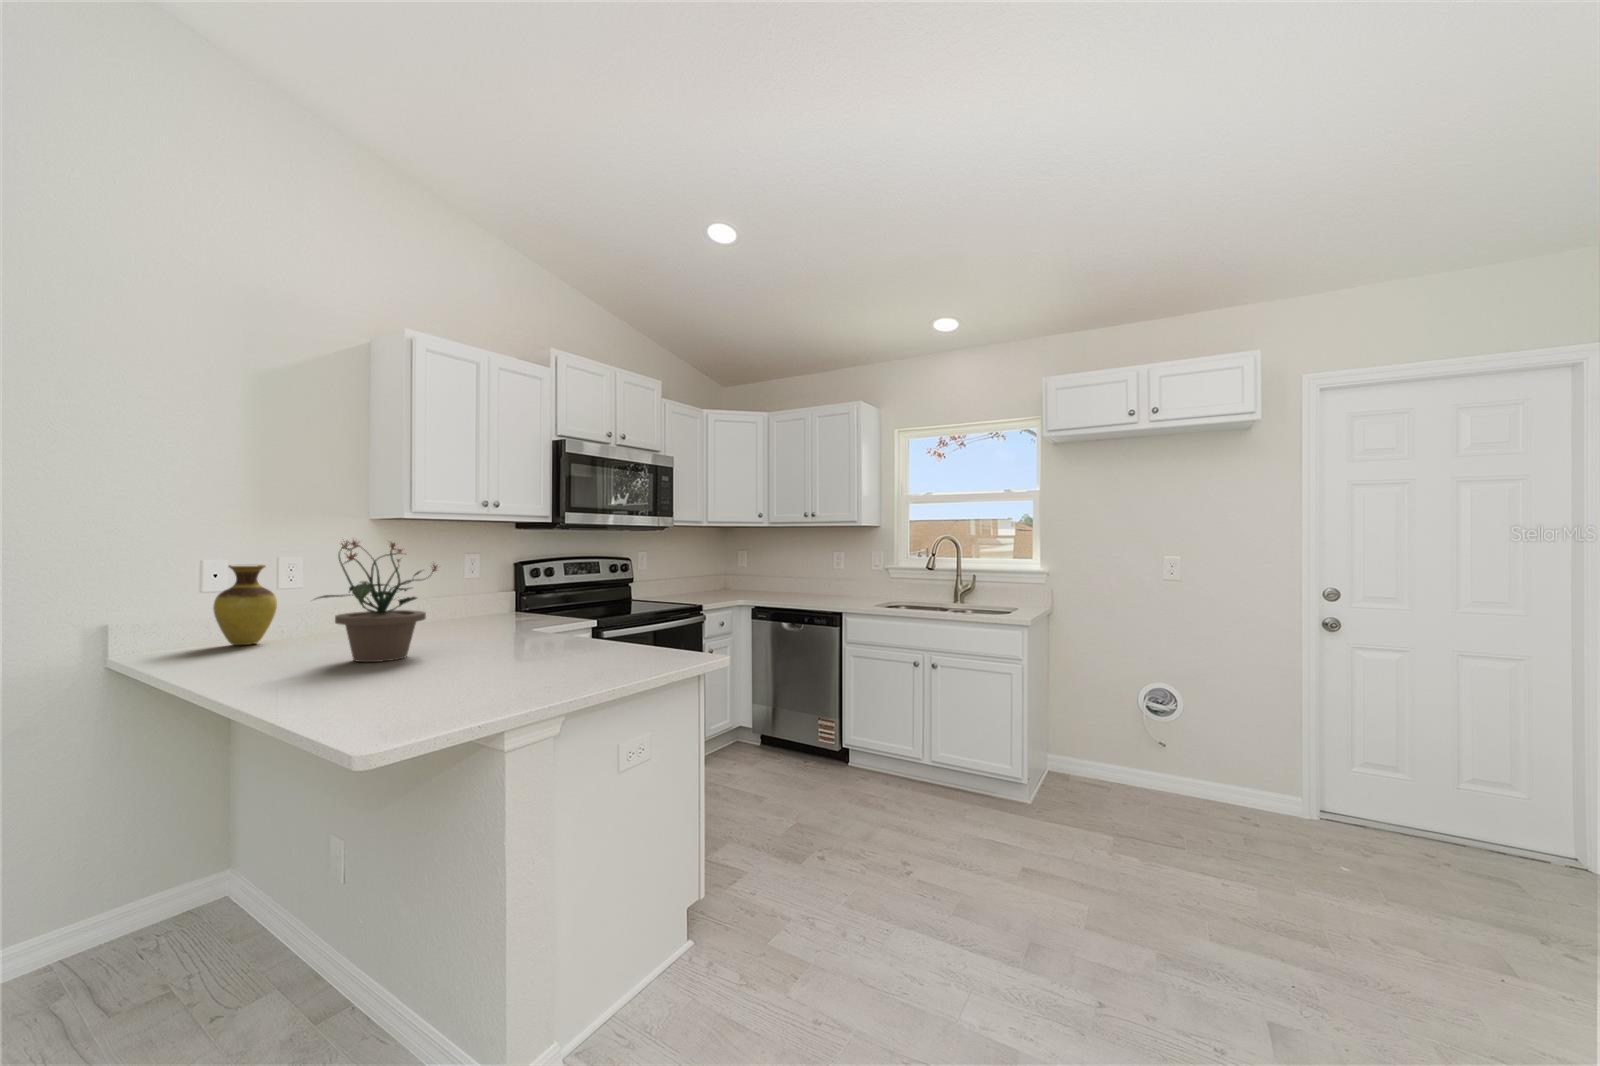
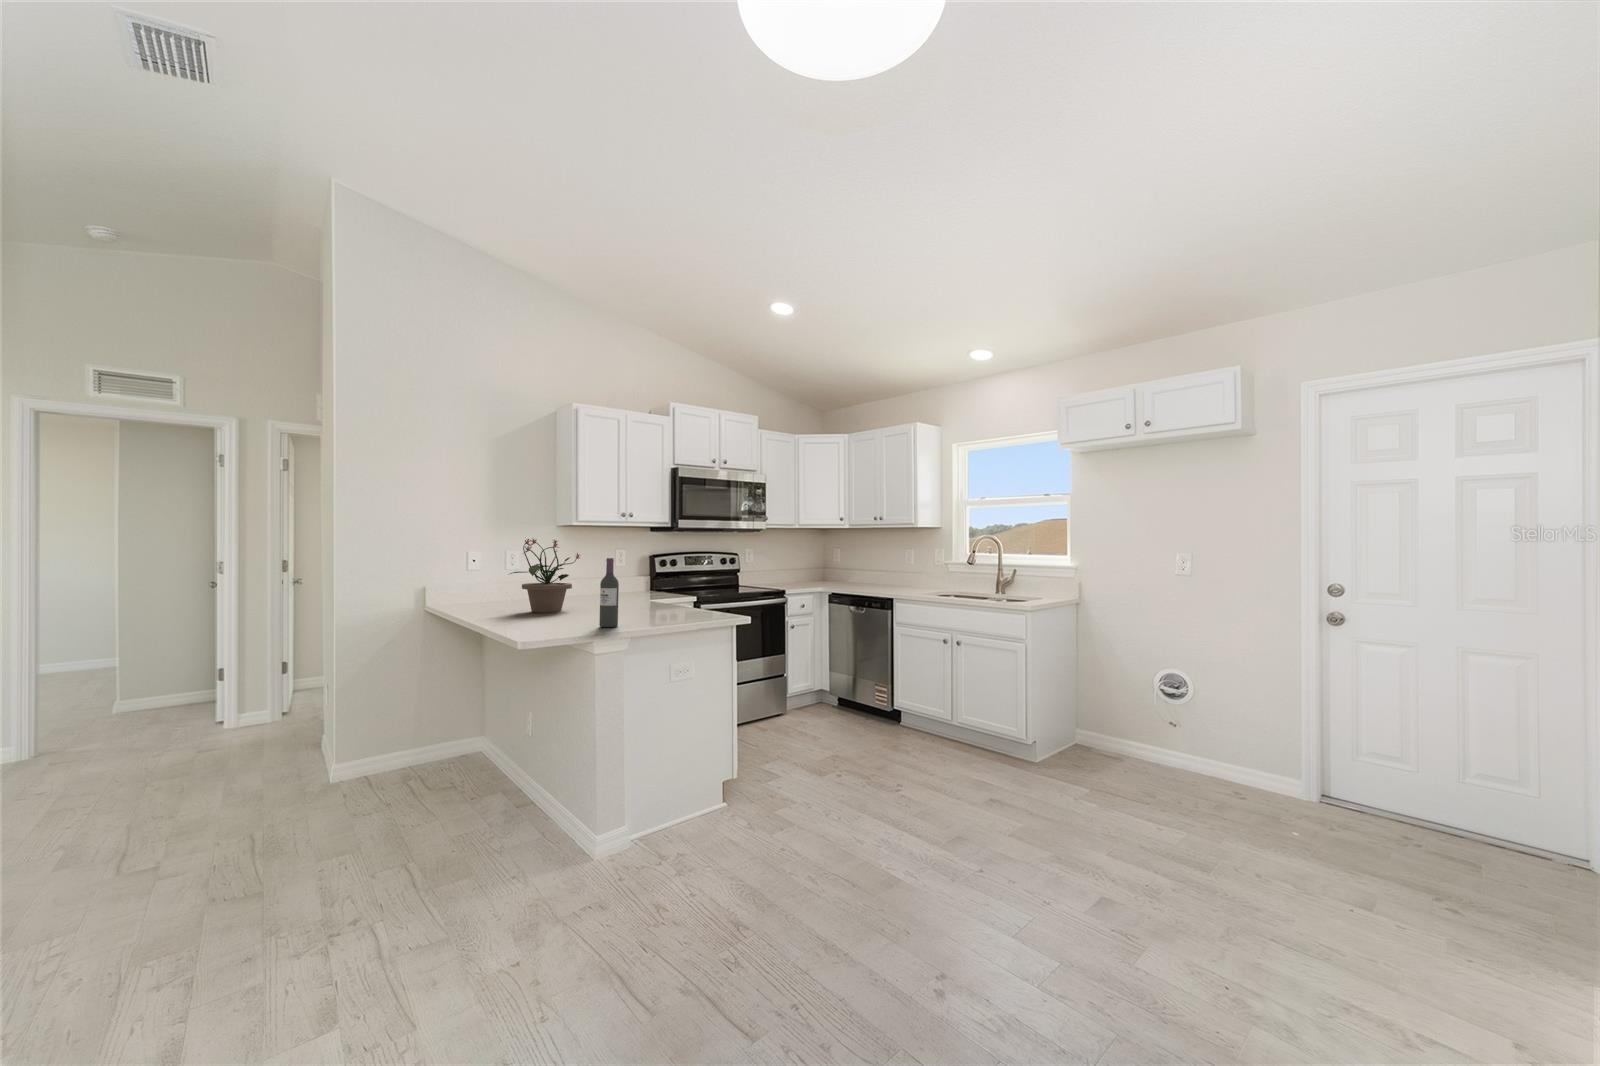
vase: present [213,565,277,645] -> none [468,554,500,603]
wine bottle: none [516,573,549,691] -> present [599,558,619,627]

